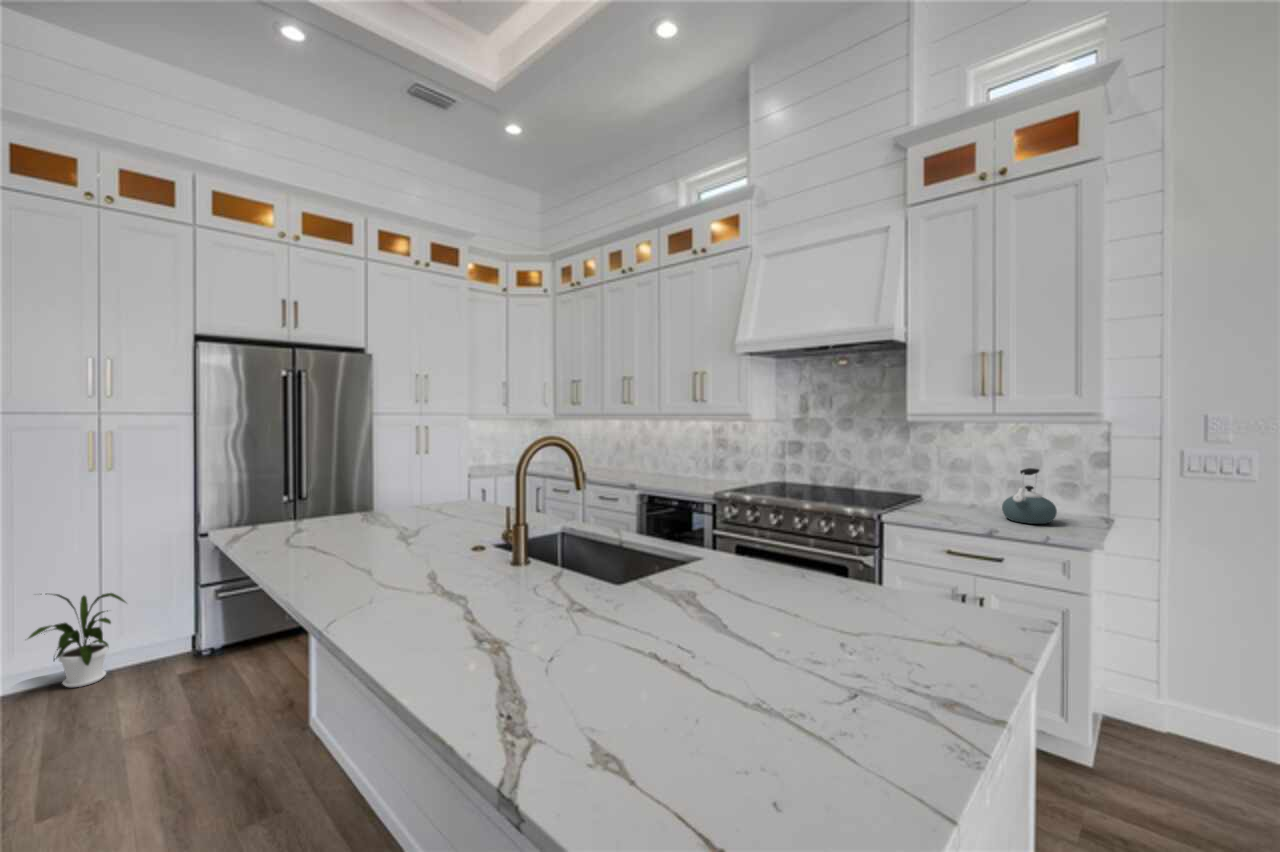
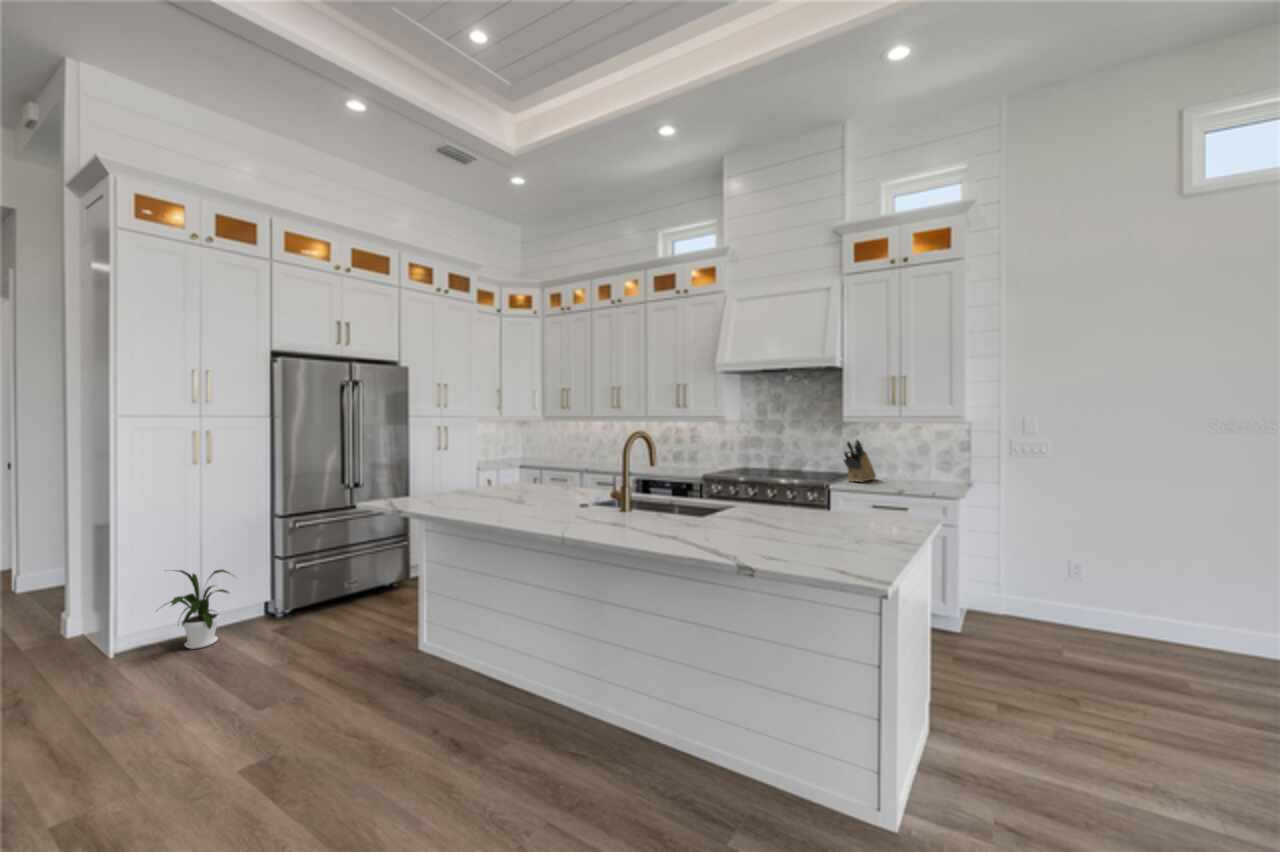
knife block: none [905,449,959,512] -> present [844,440,876,482]
kettle: present [1002,468,1057,524] -> none [905,451,939,487]

